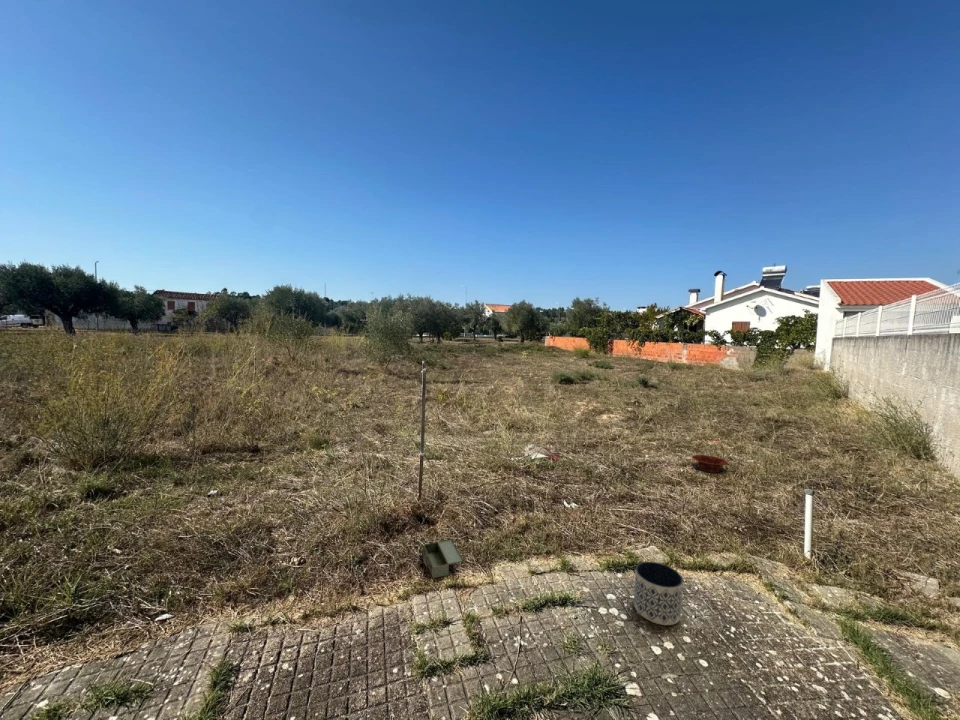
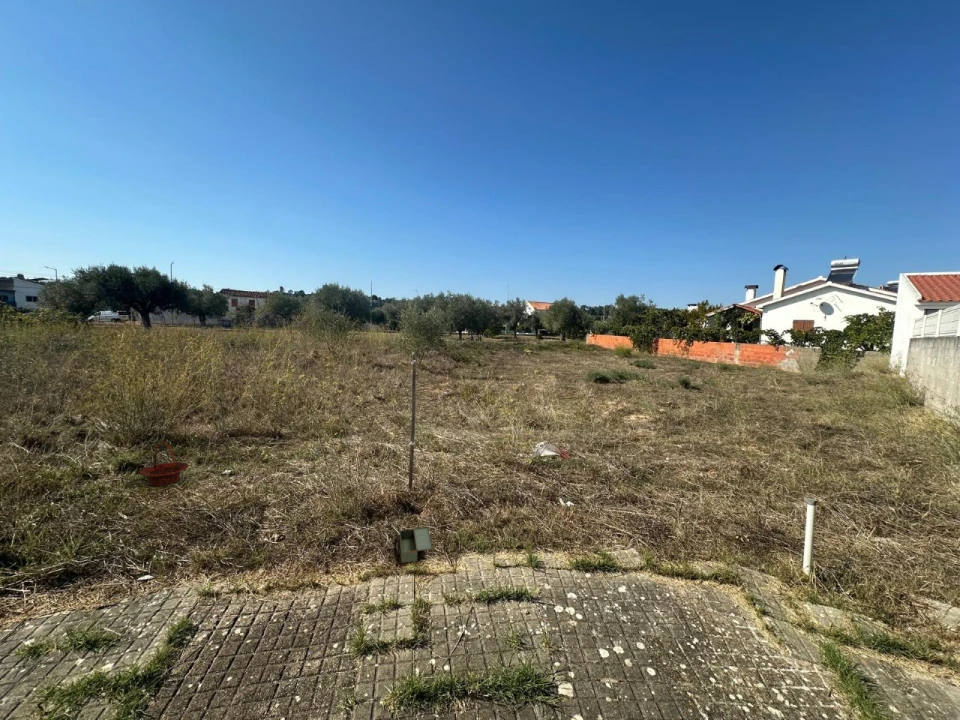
basket: present [692,439,727,473] -> present [139,443,189,486]
planter: present [634,561,683,625] -> none [593,562,642,629]

